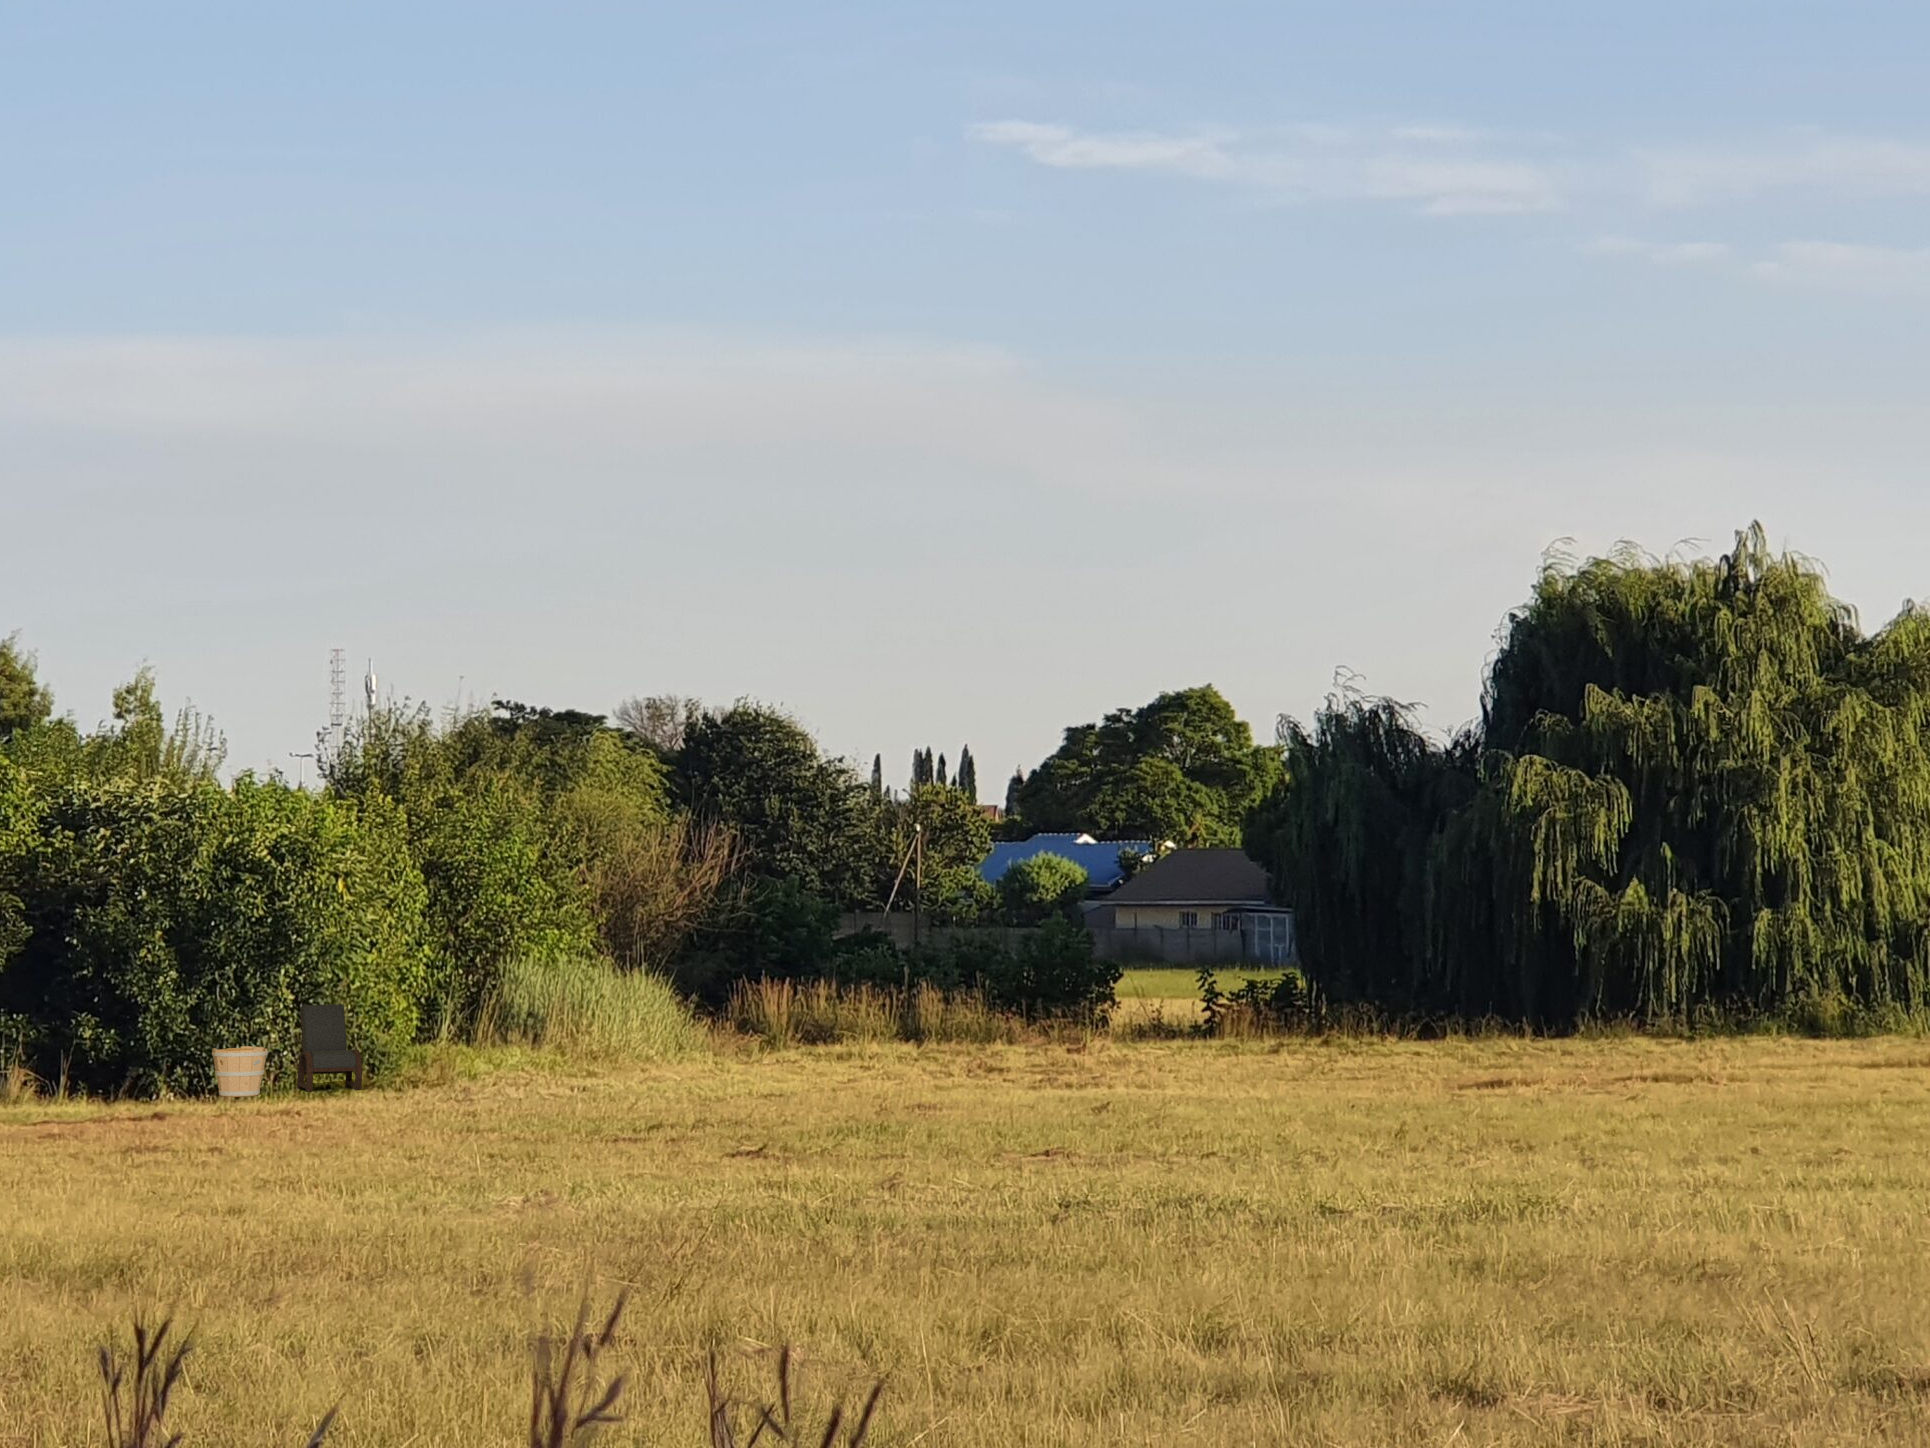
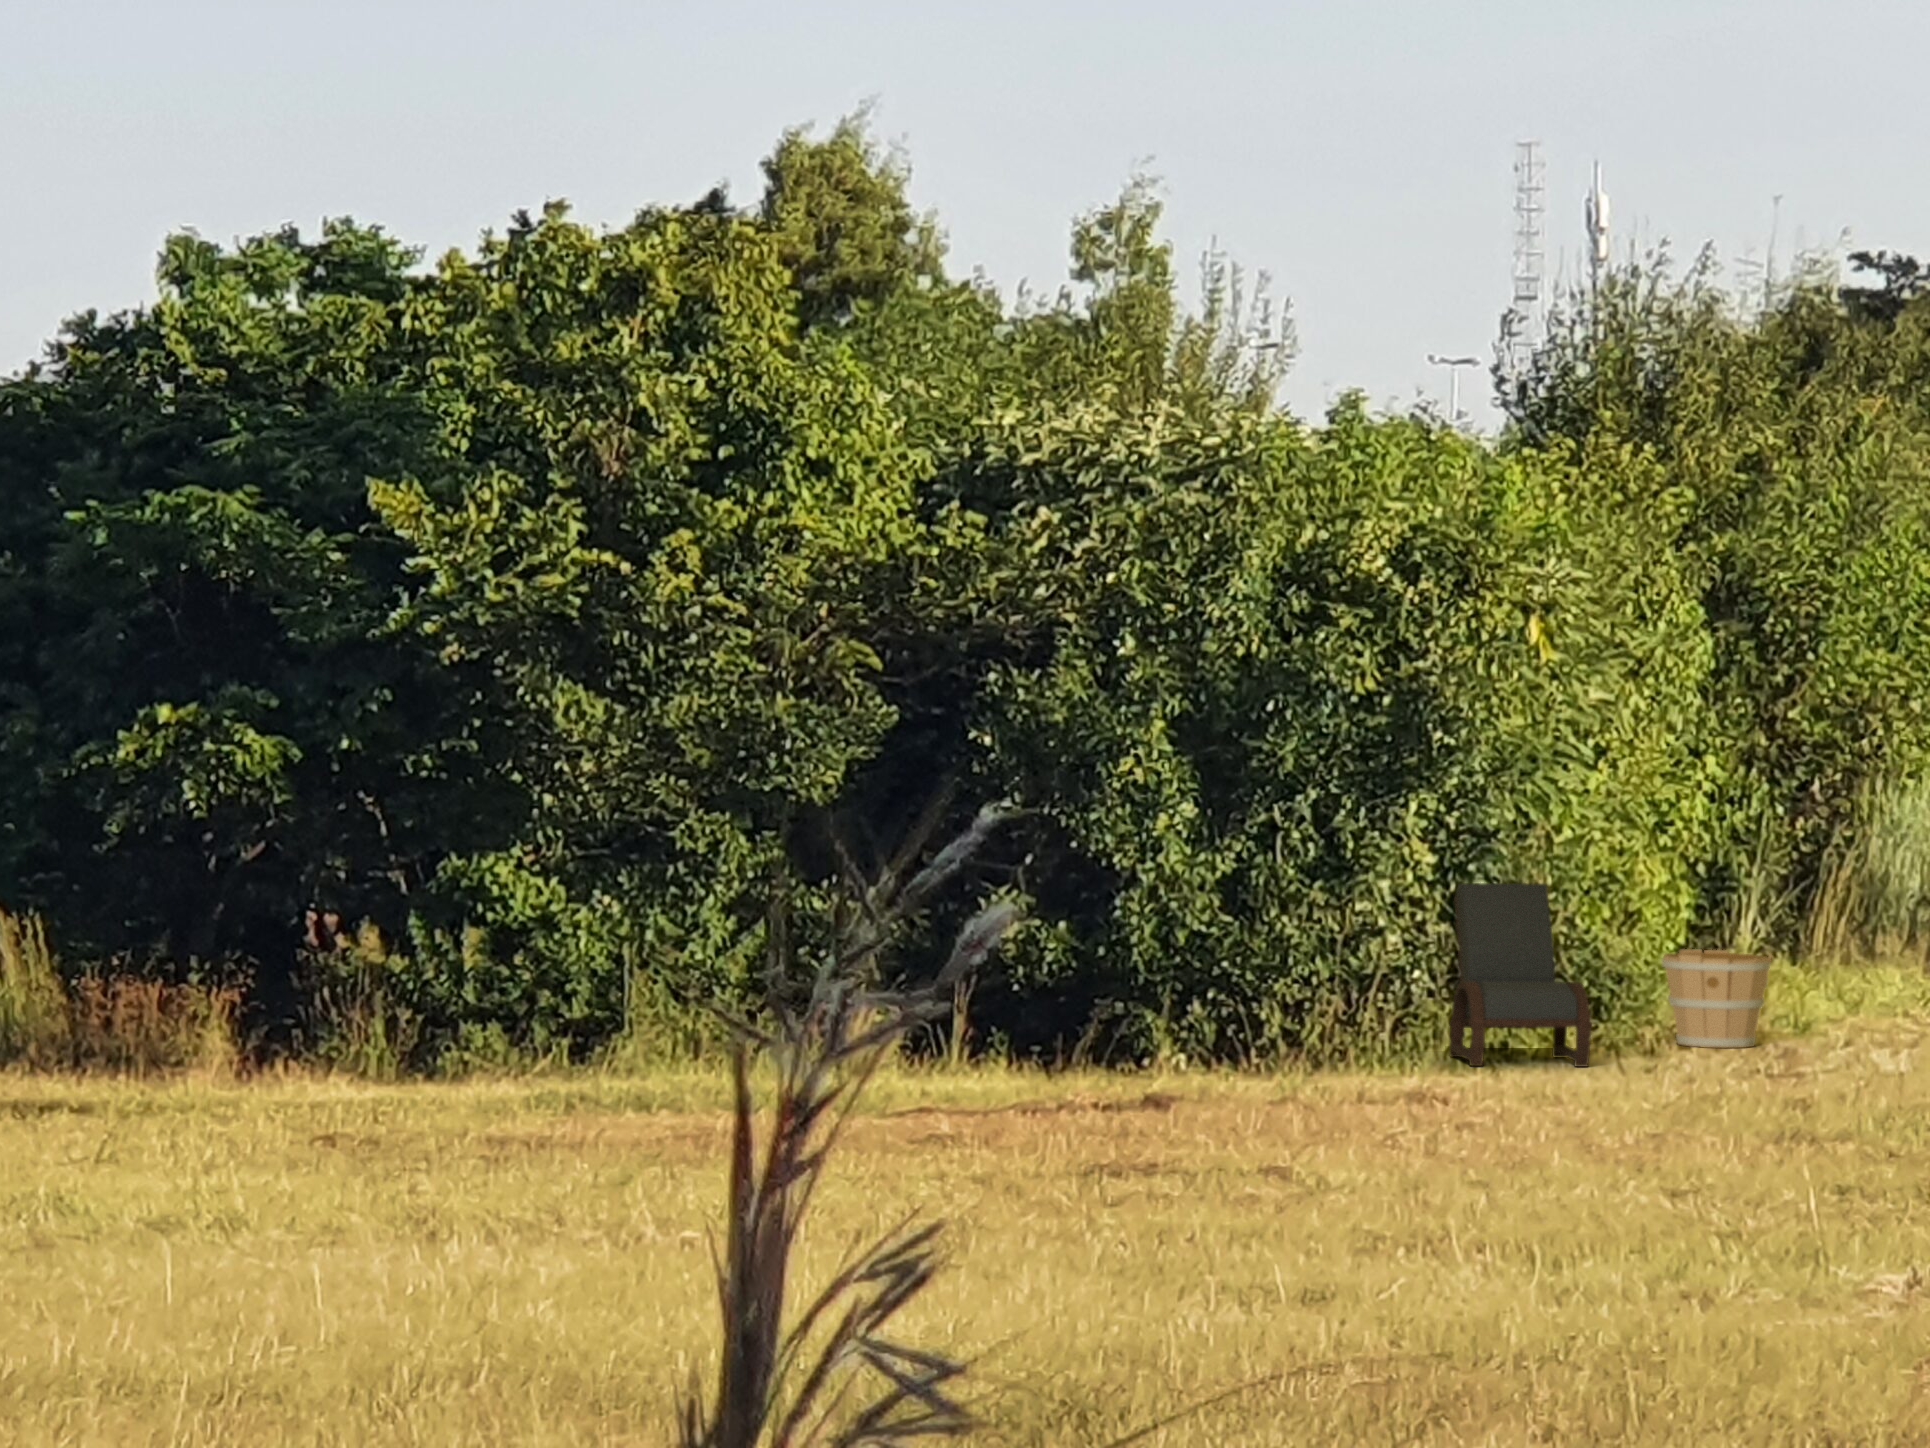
wooden bucket: present [212,1046,268,1097] -> present [1662,949,1771,1048]

